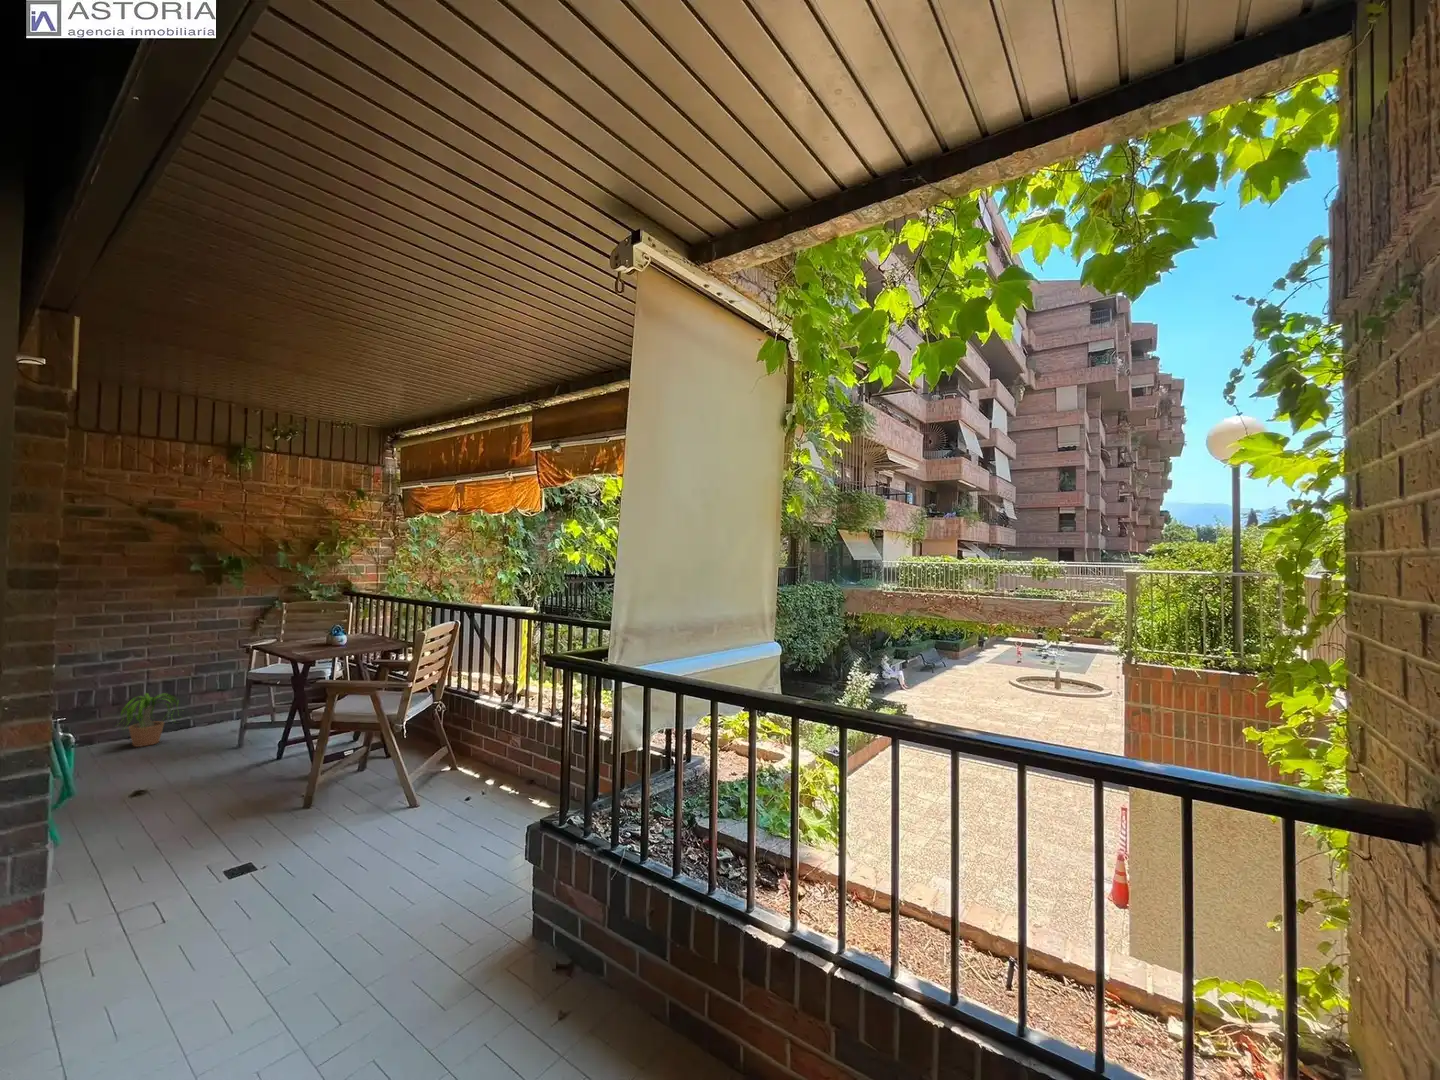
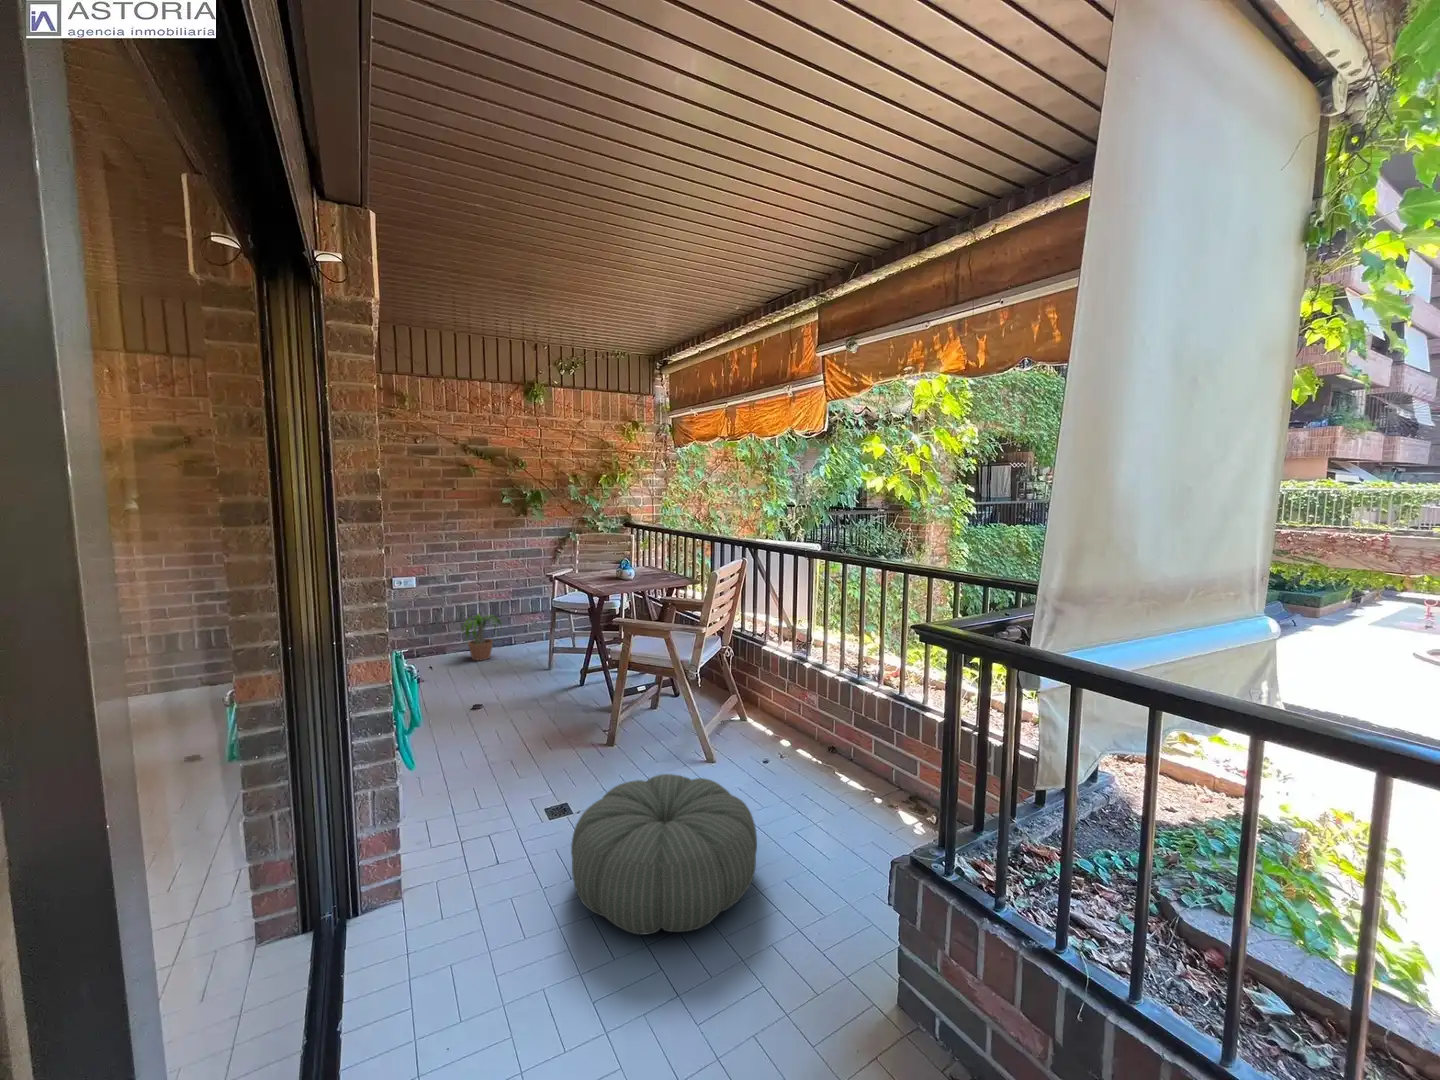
pouf: none [262,803,442,926] -> present [571,774,757,935]

